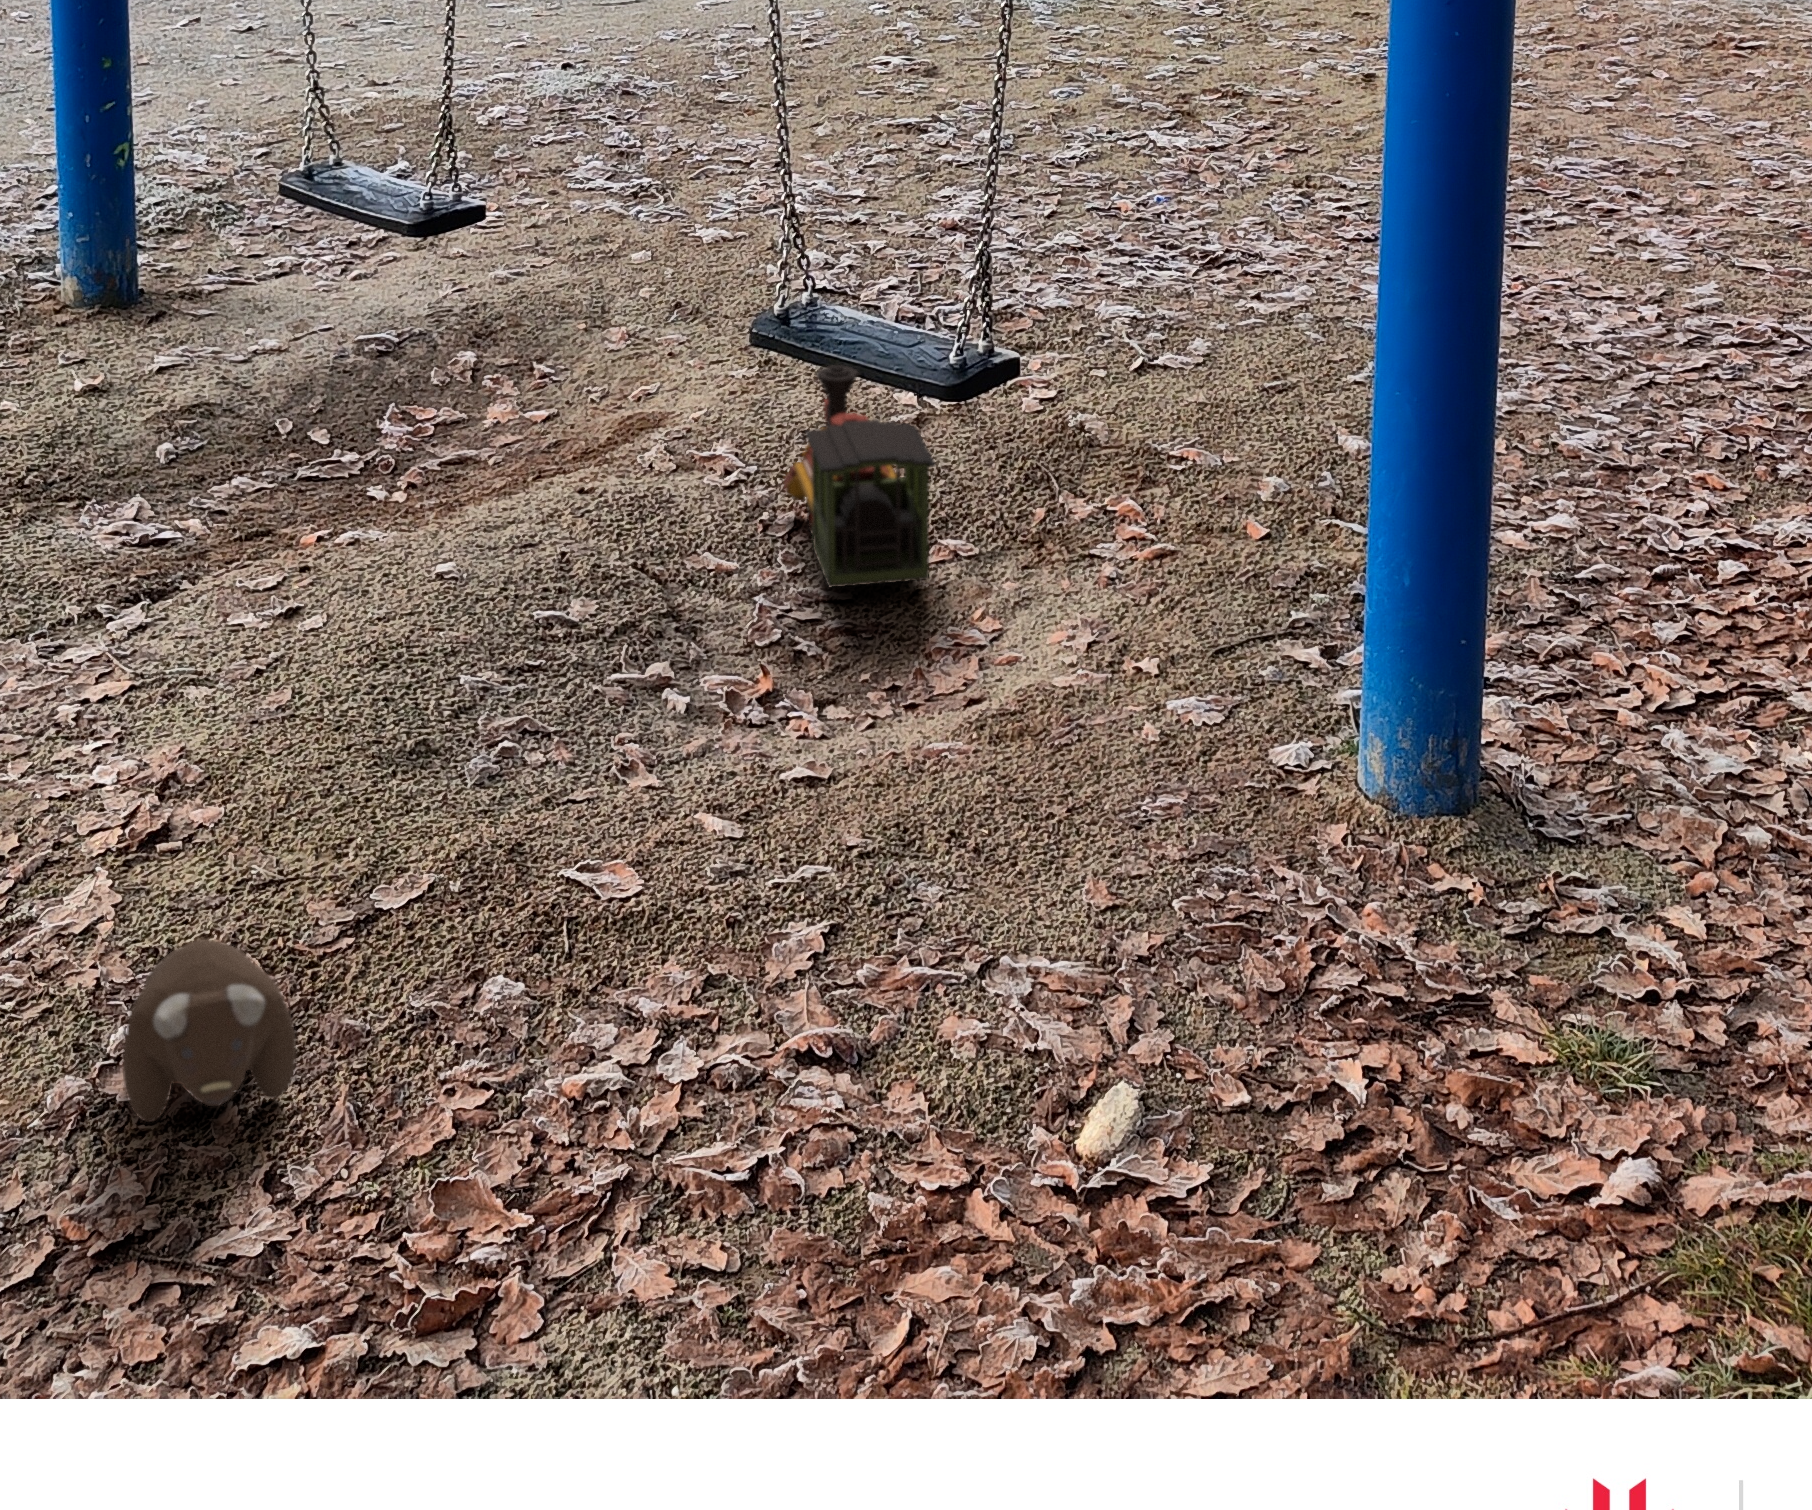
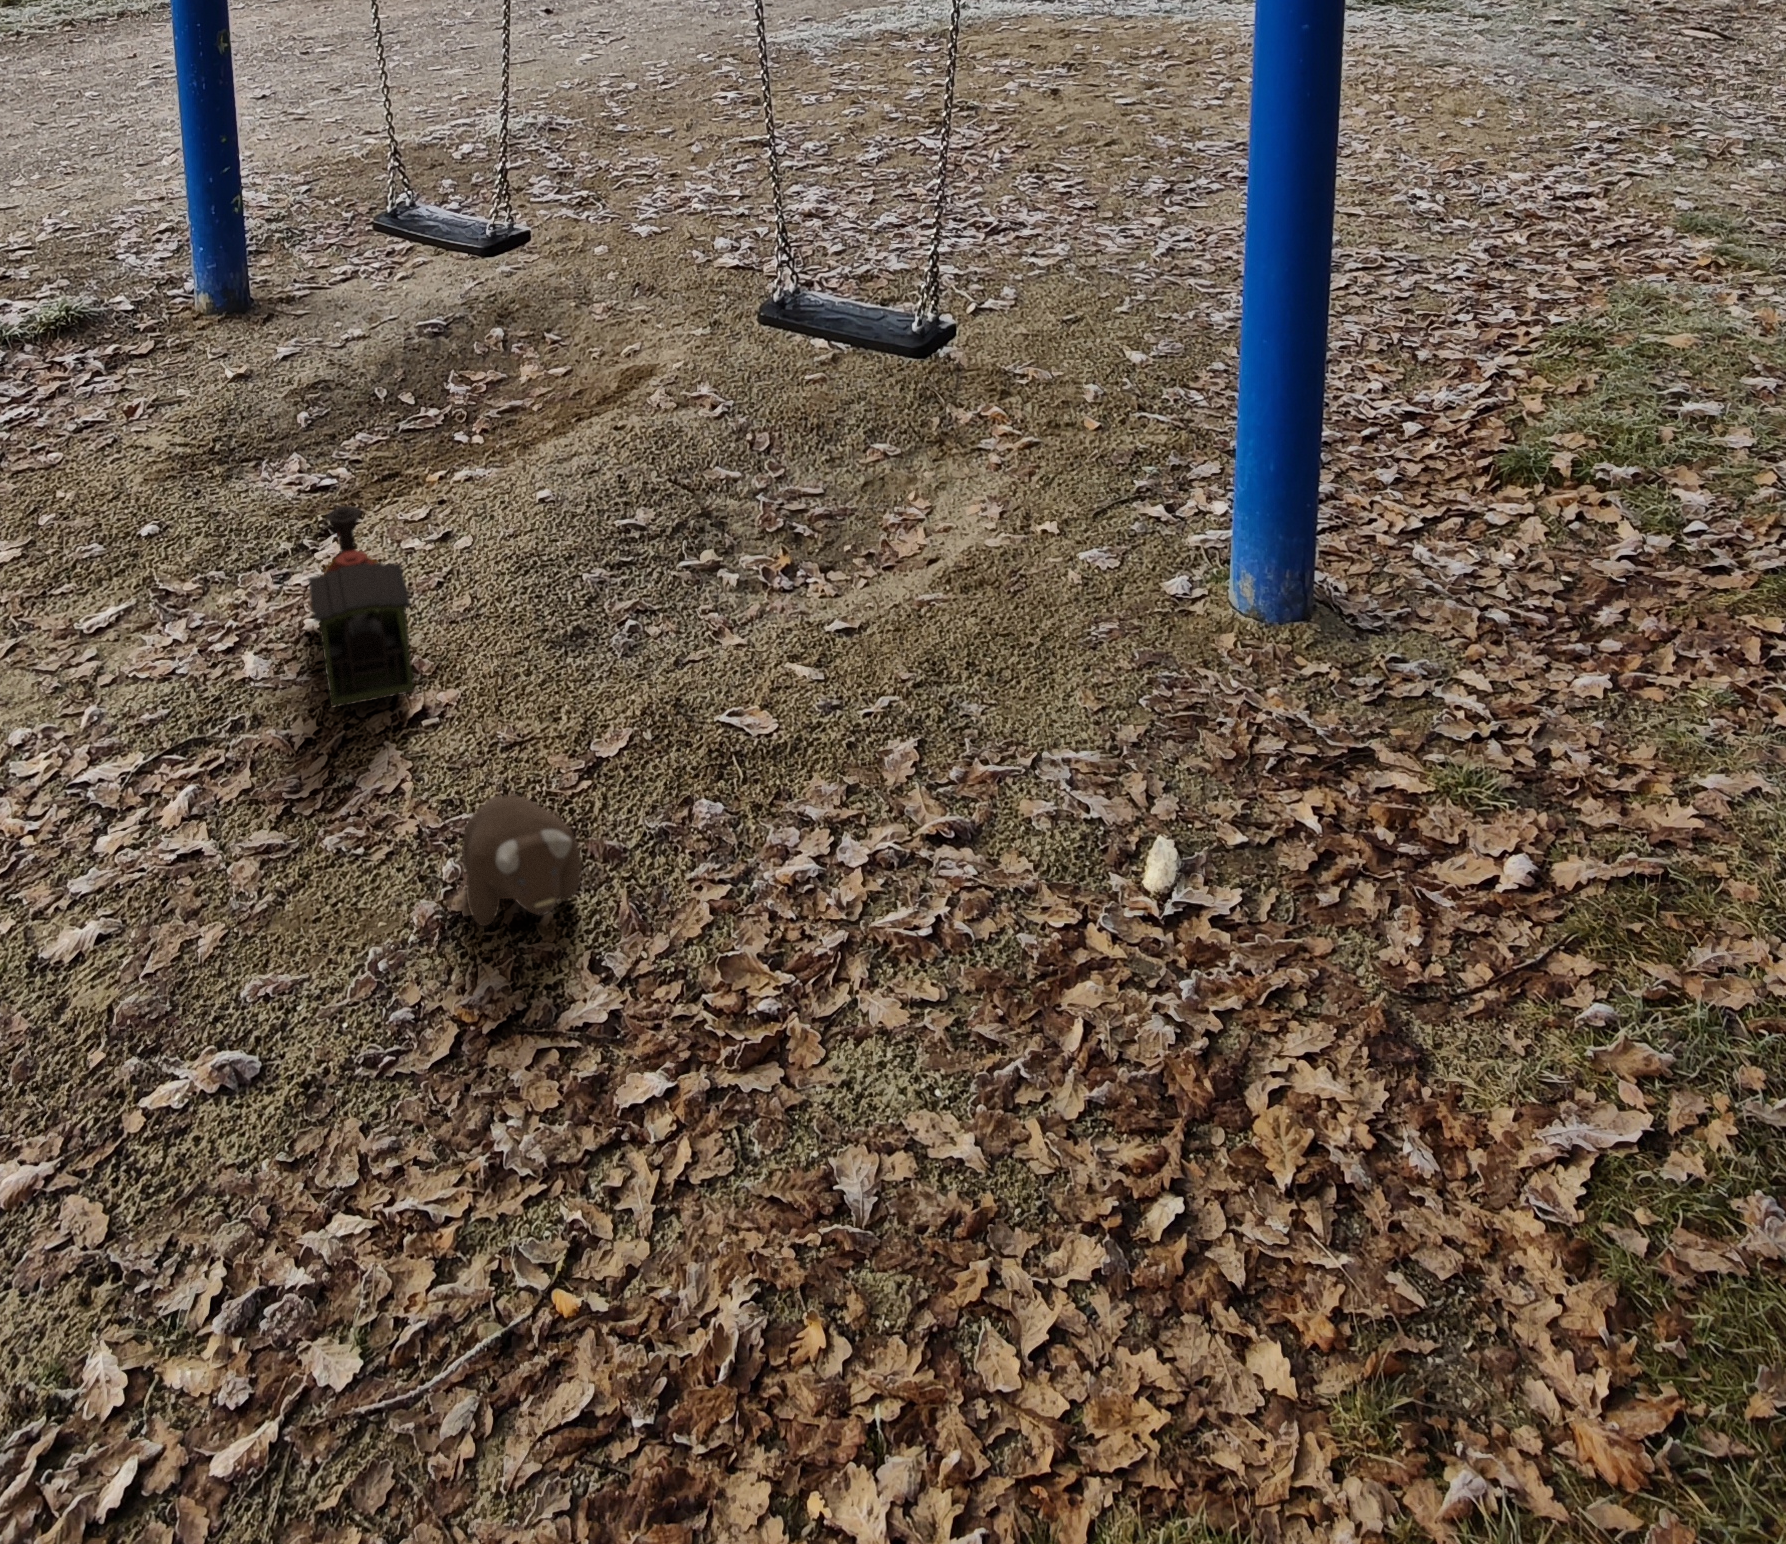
toy train: present [784,365,936,588] -> present [309,506,415,707]

